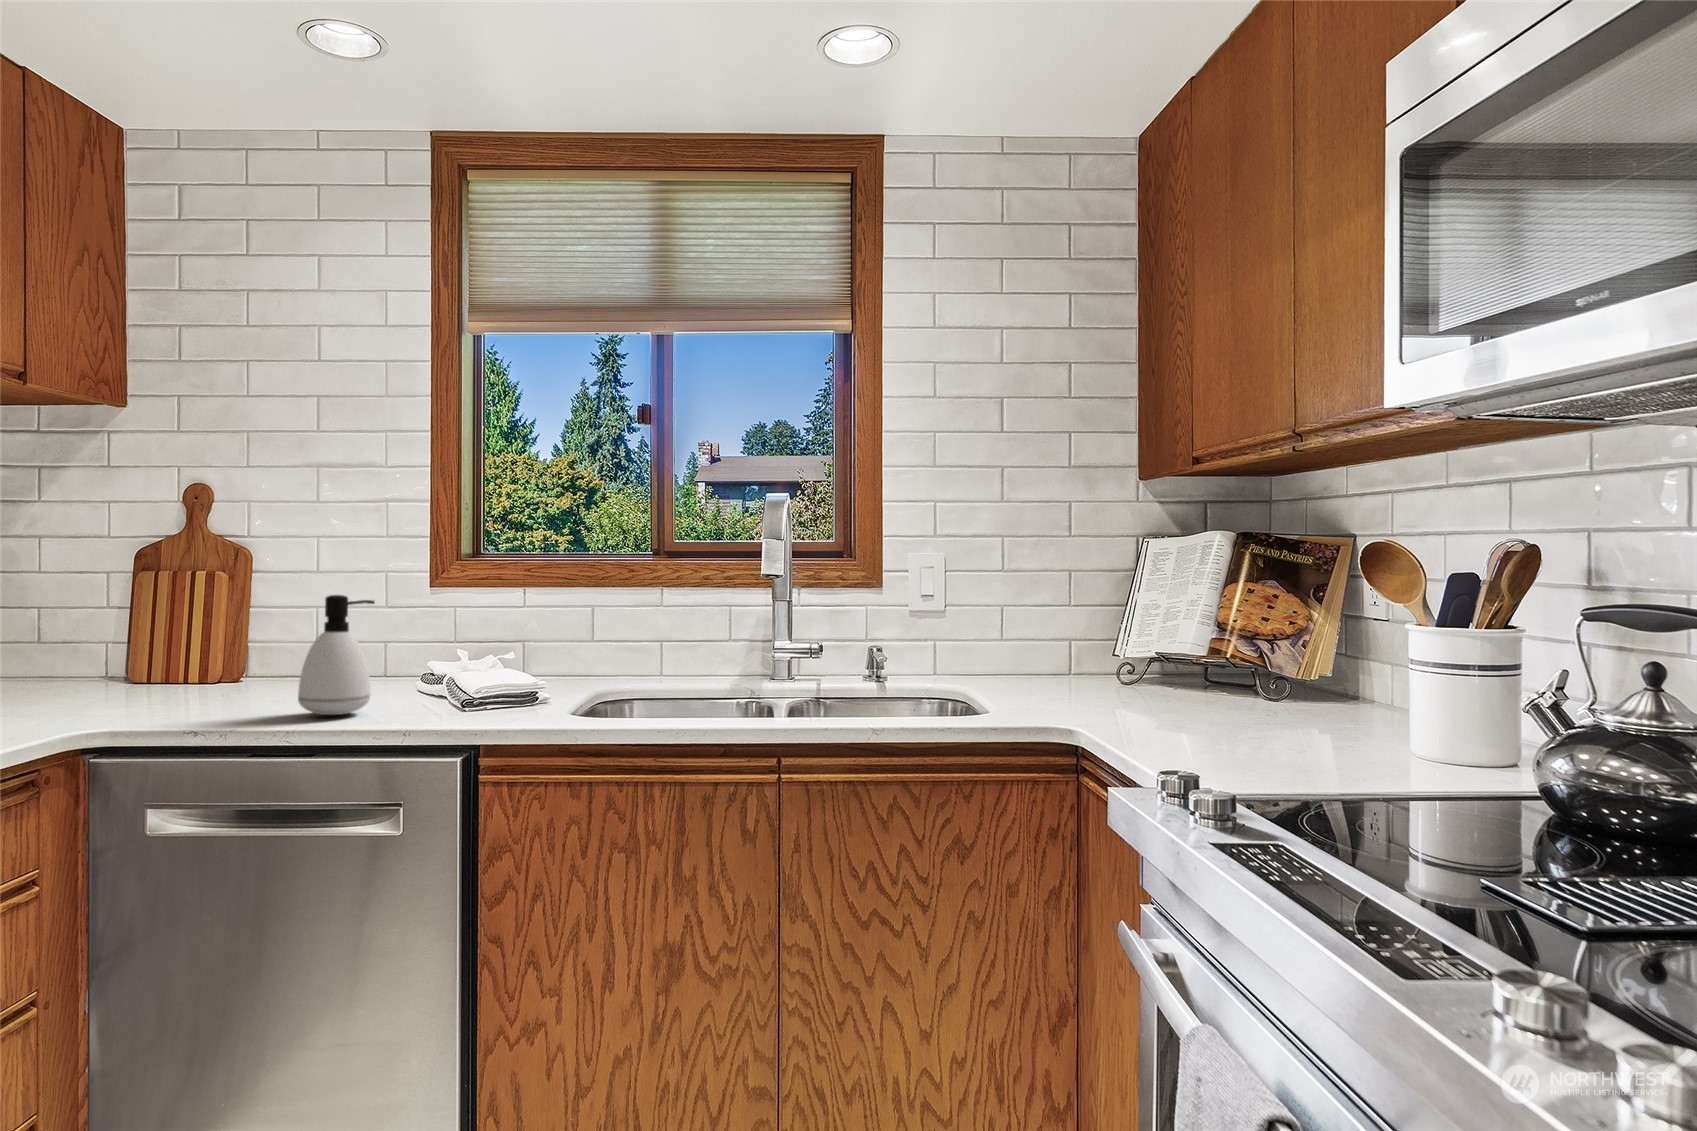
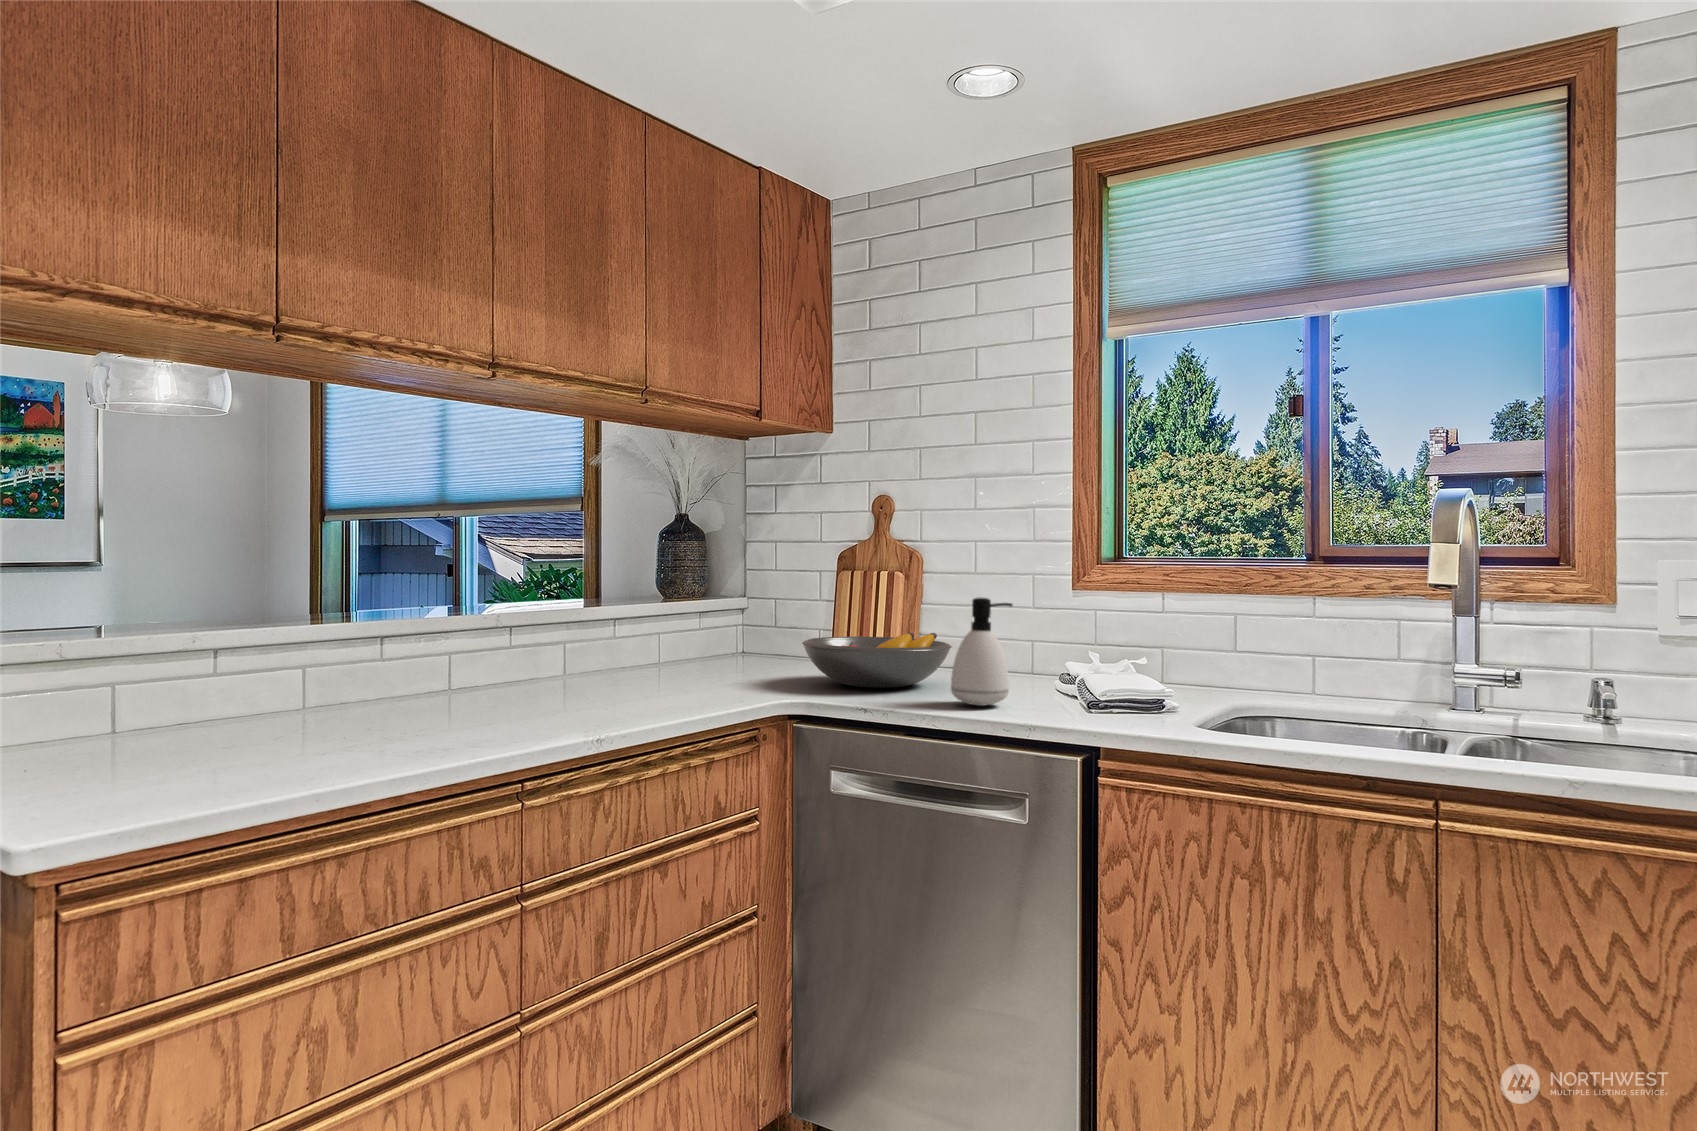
fruit bowl: none [75,637,292,706] -> present [802,633,952,688]

